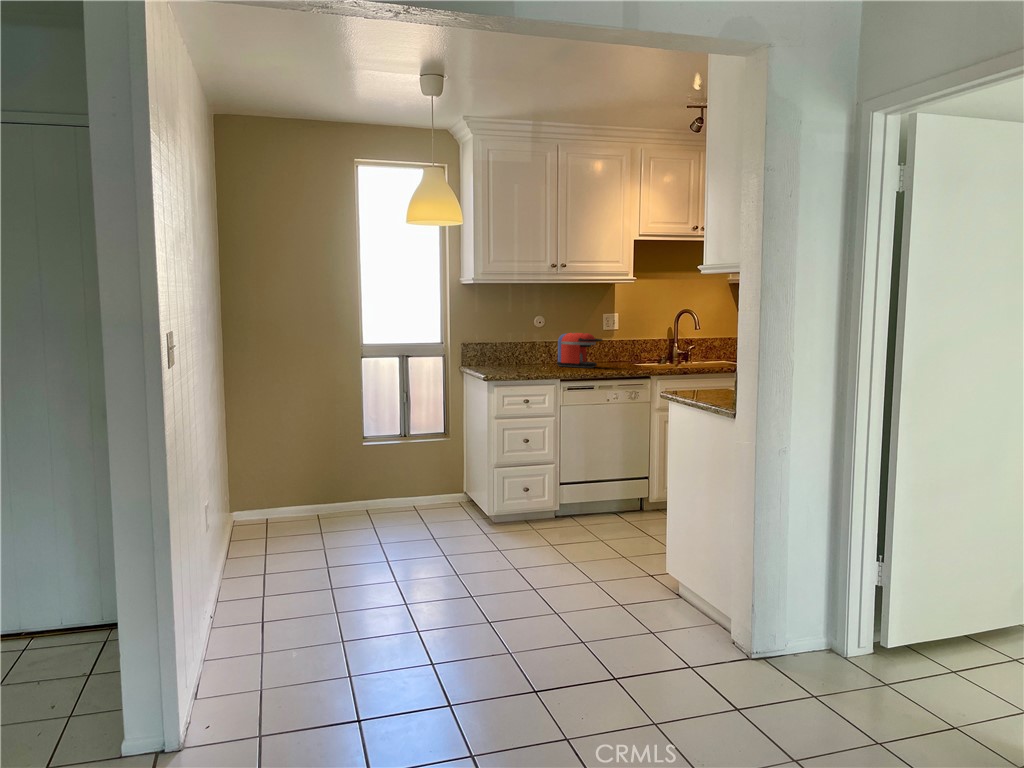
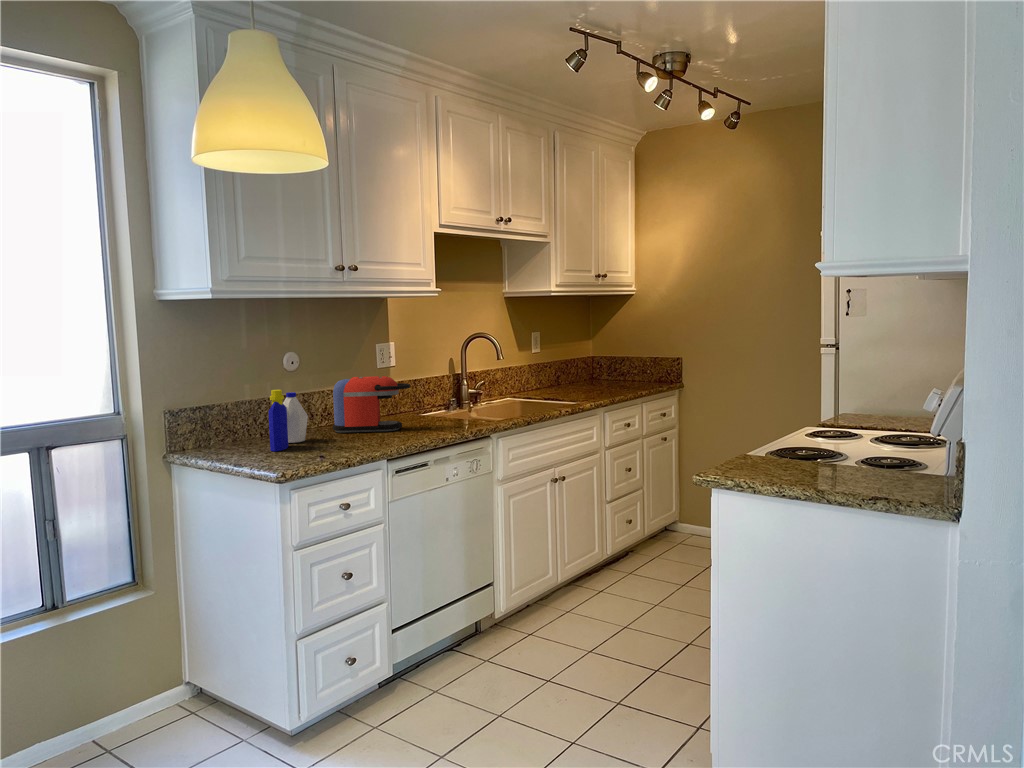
bottle: none [505,335,534,369] -> present [268,390,308,452]

